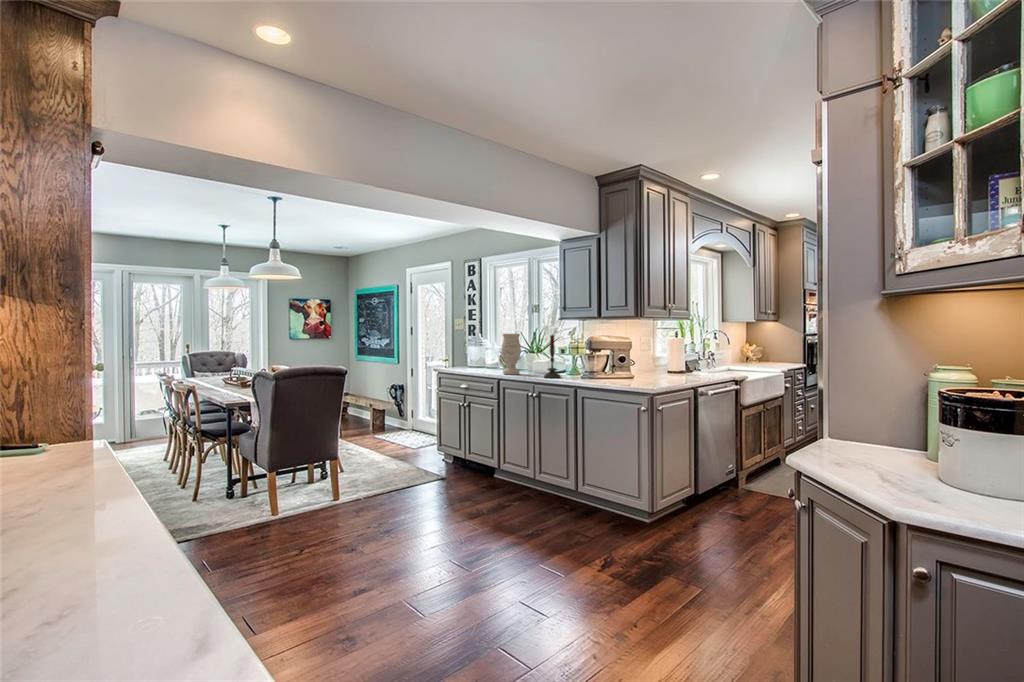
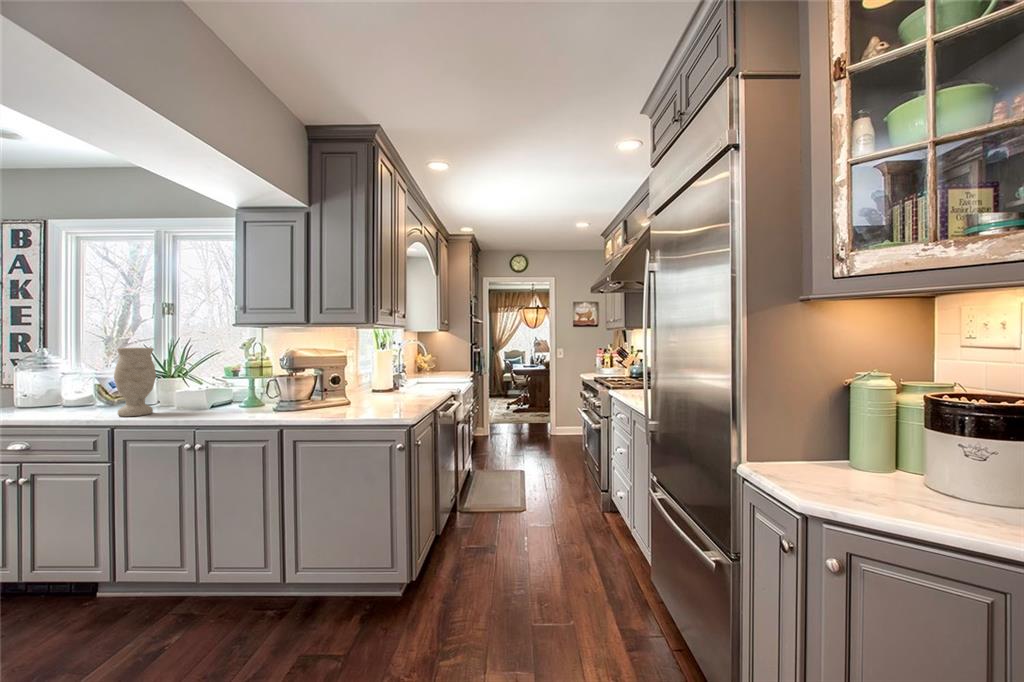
candle: present [544,335,561,378] -> none [210,348,241,416]

